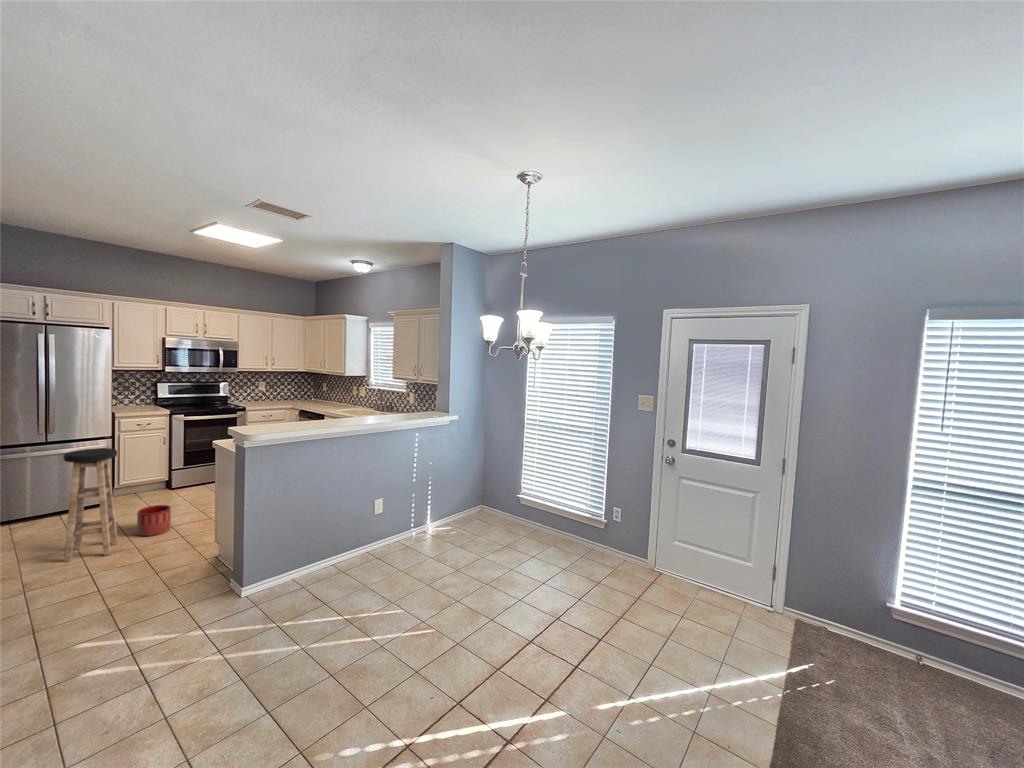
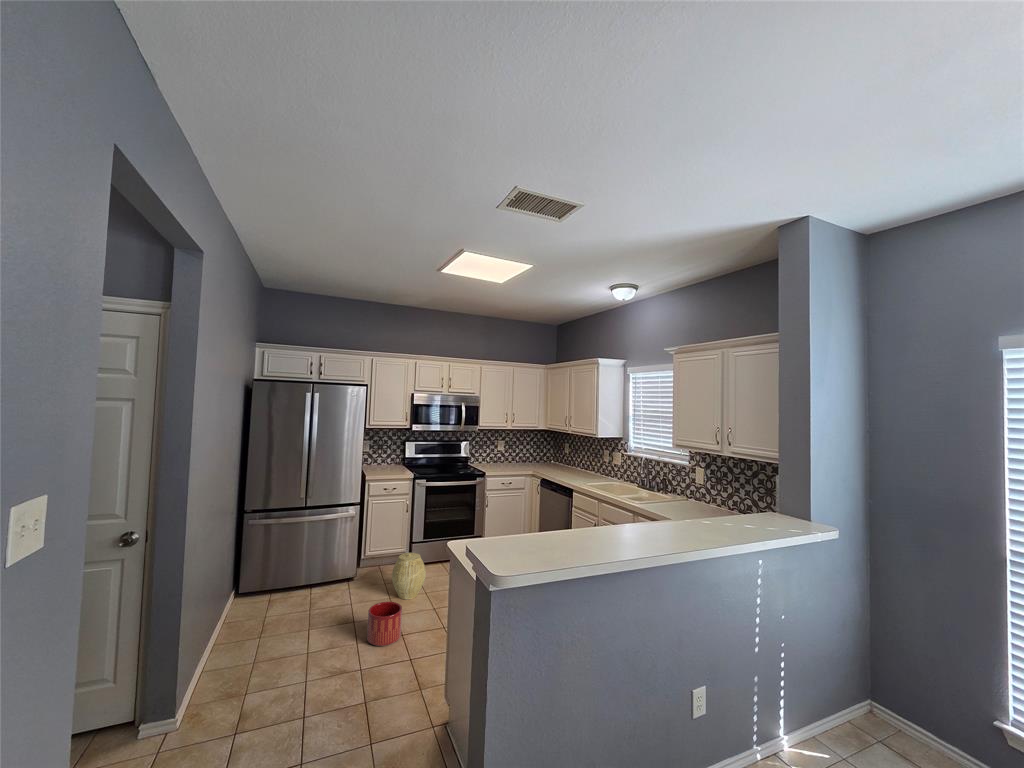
bar stool: present [64,448,118,562] -> none [290,528,350,675]
woven basket: none [155,473,190,510] -> present [392,553,426,599]

